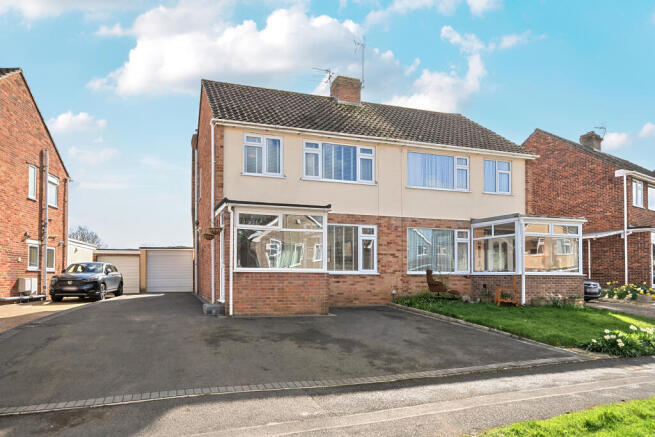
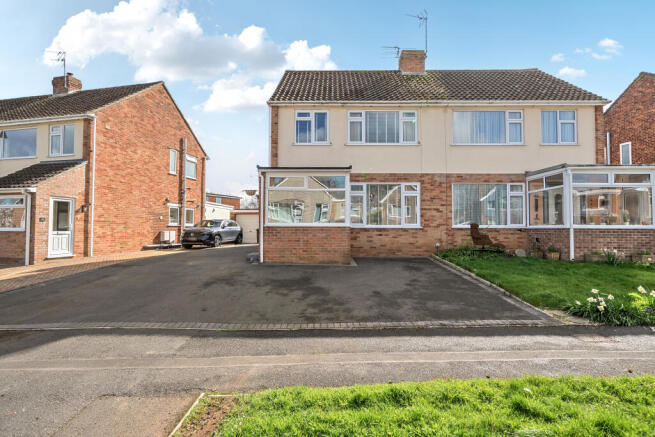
bench: present [495,275,518,307] -> none [539,228,562,261]

